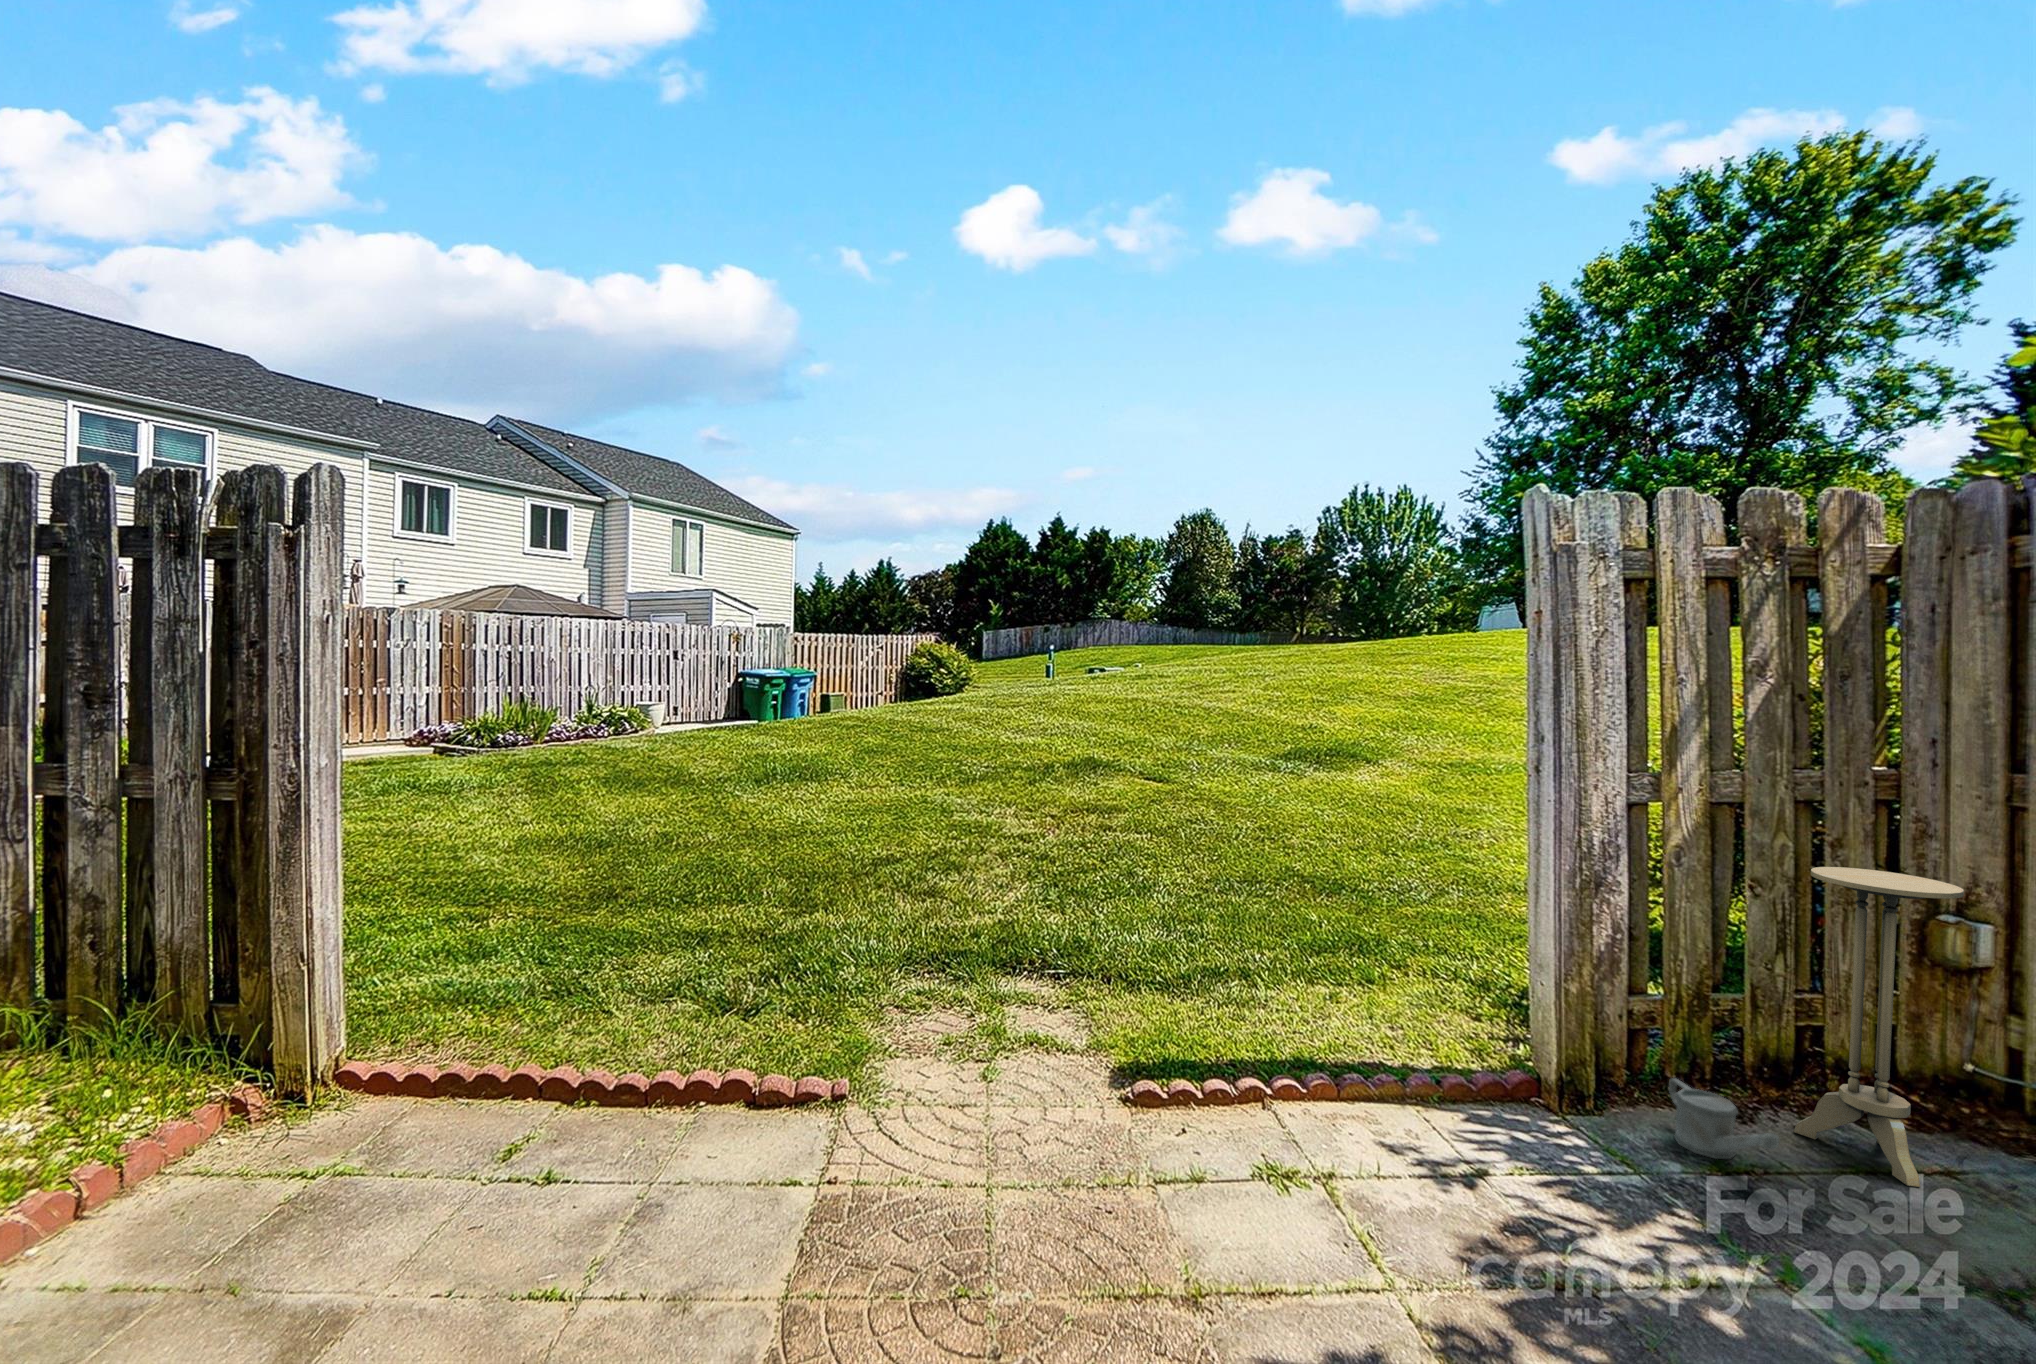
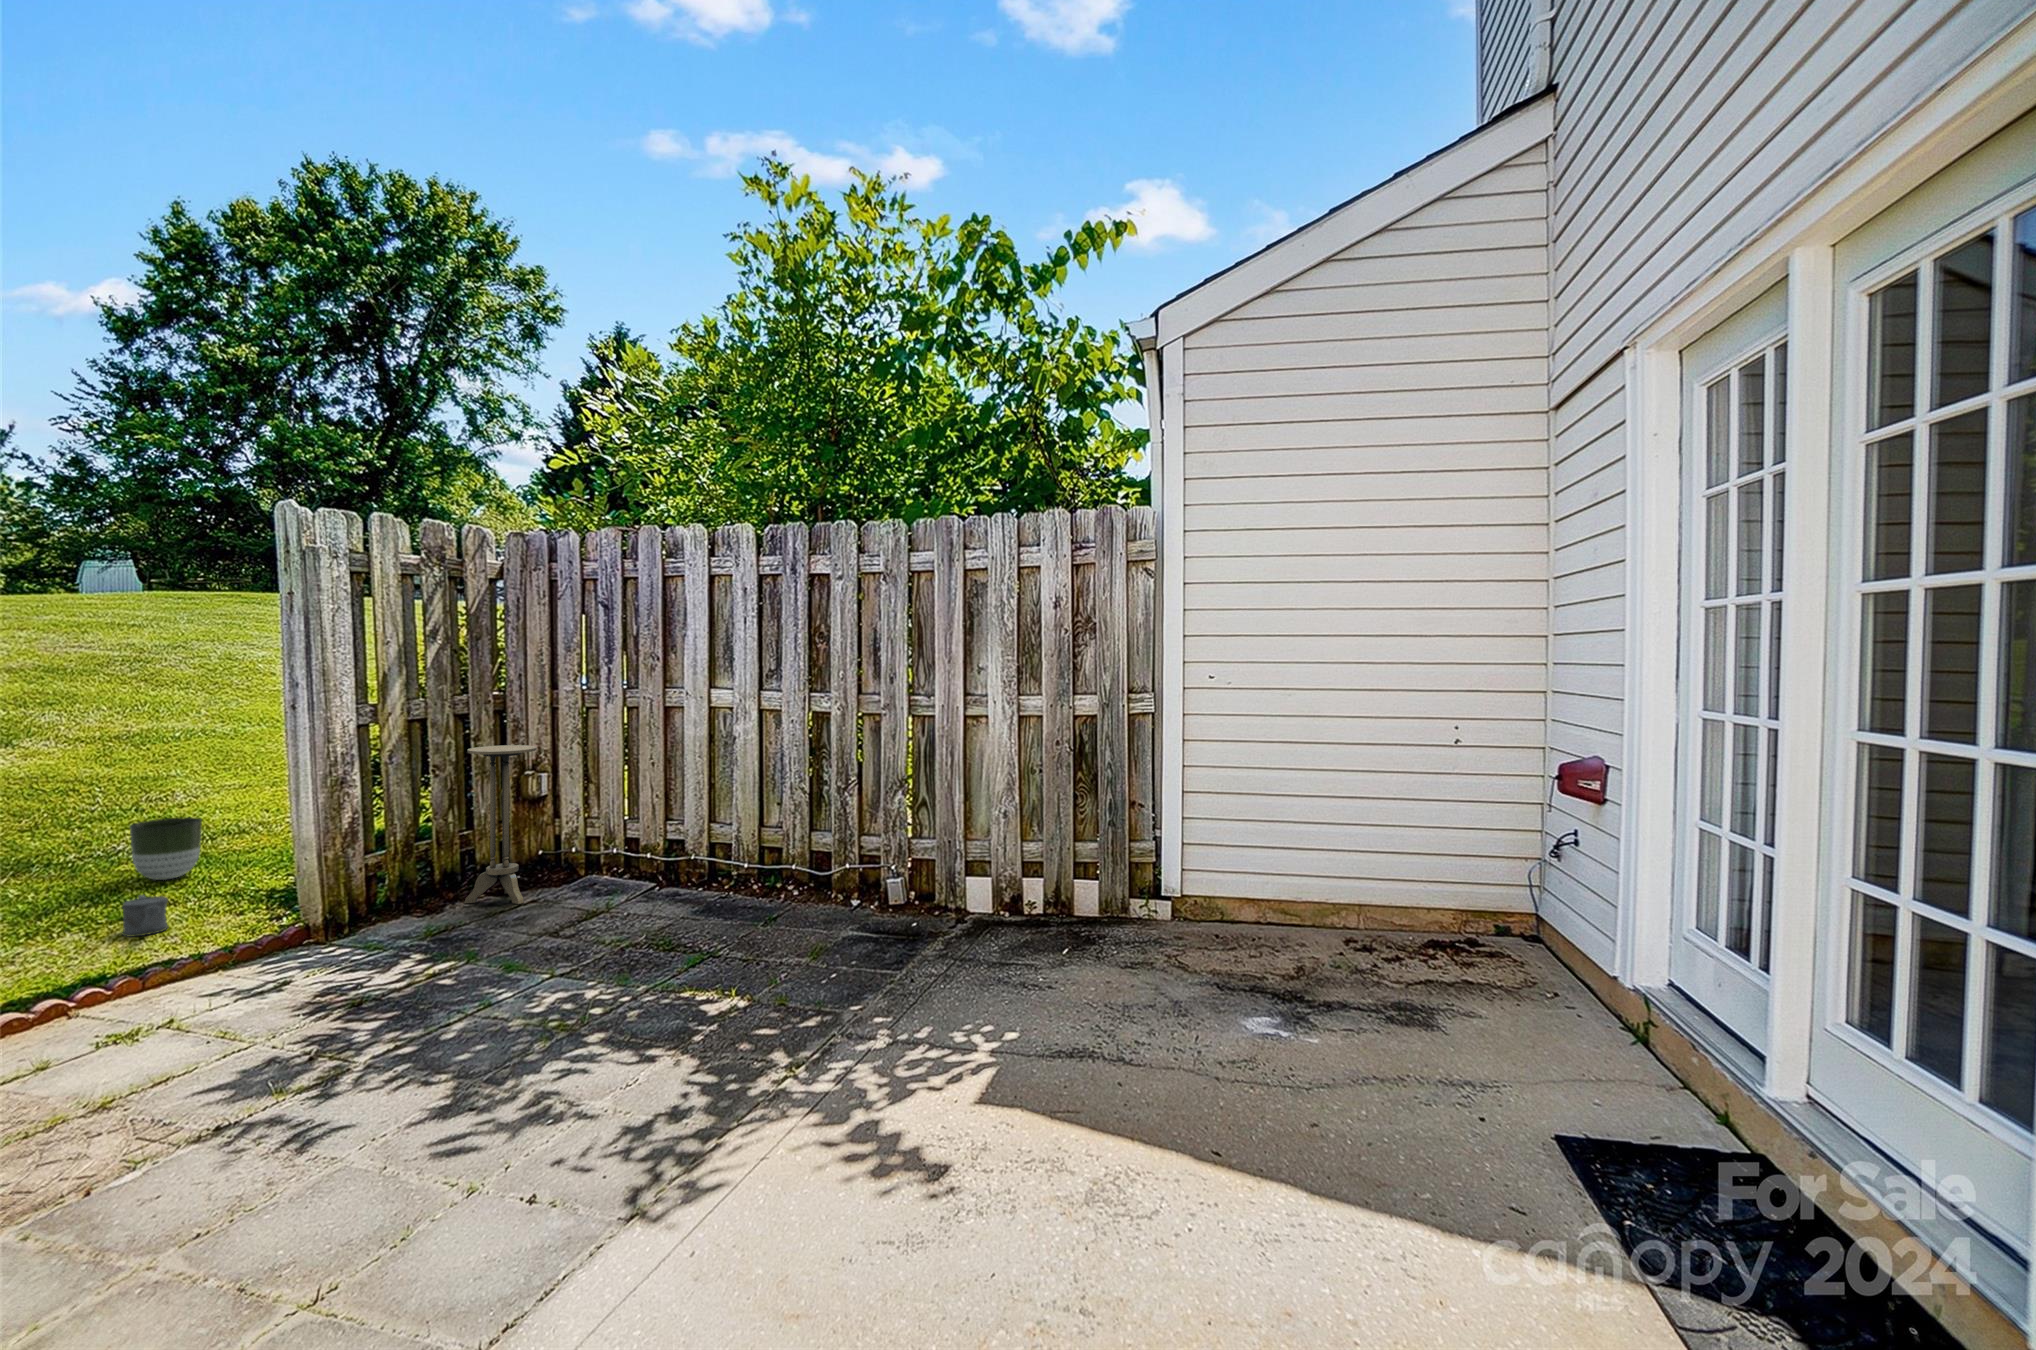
planter: none [1402,872,1465,943] -> present [130,817,202,880]
watering can: present [1669,1078,1779,1159] -> present [122,894,168,937]

